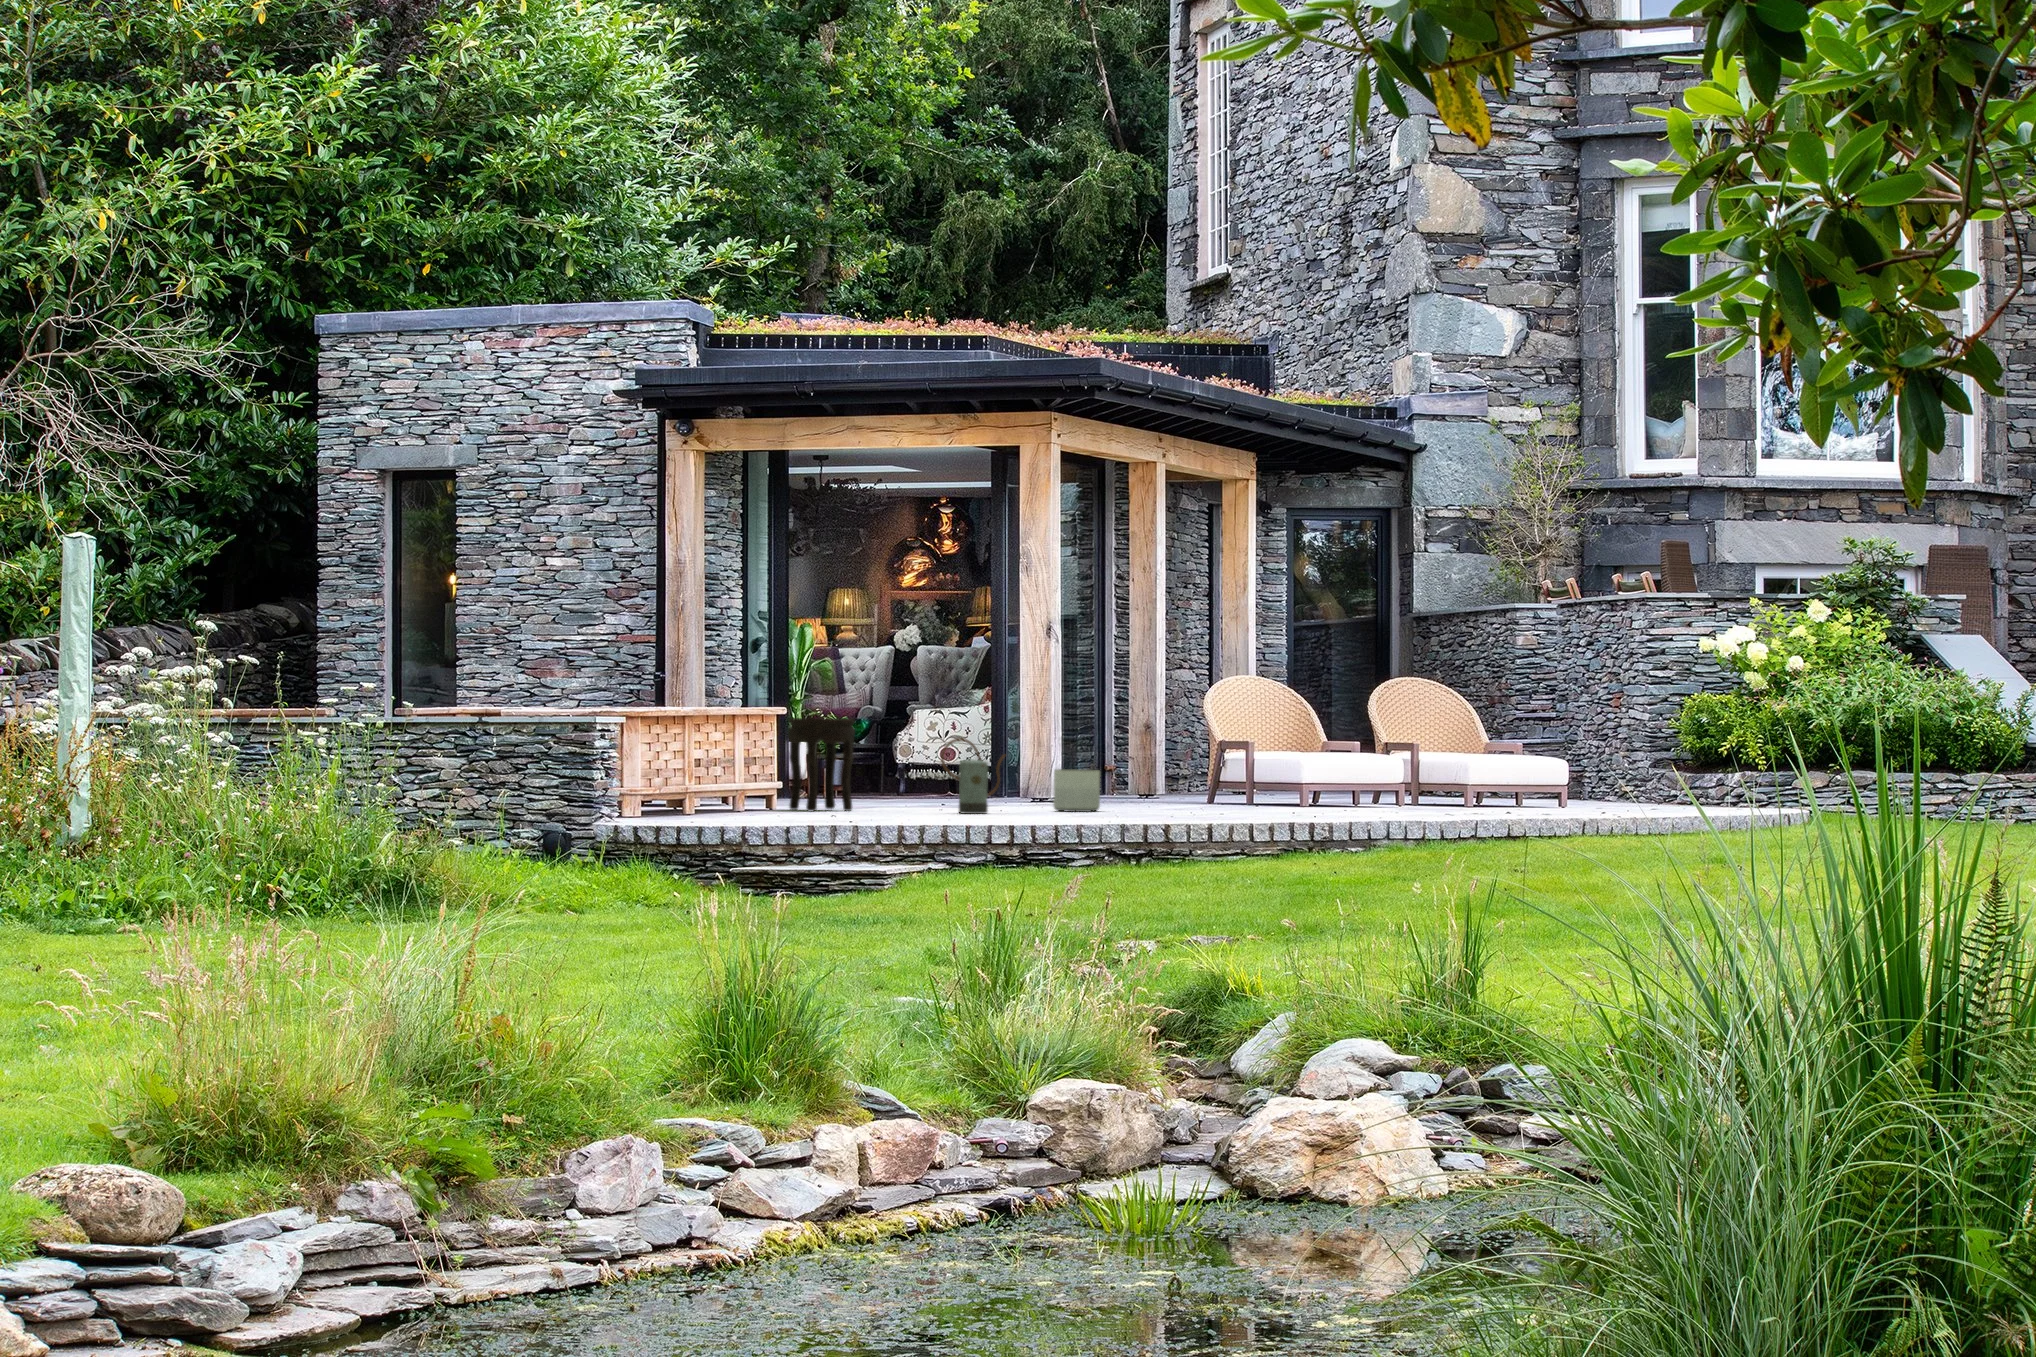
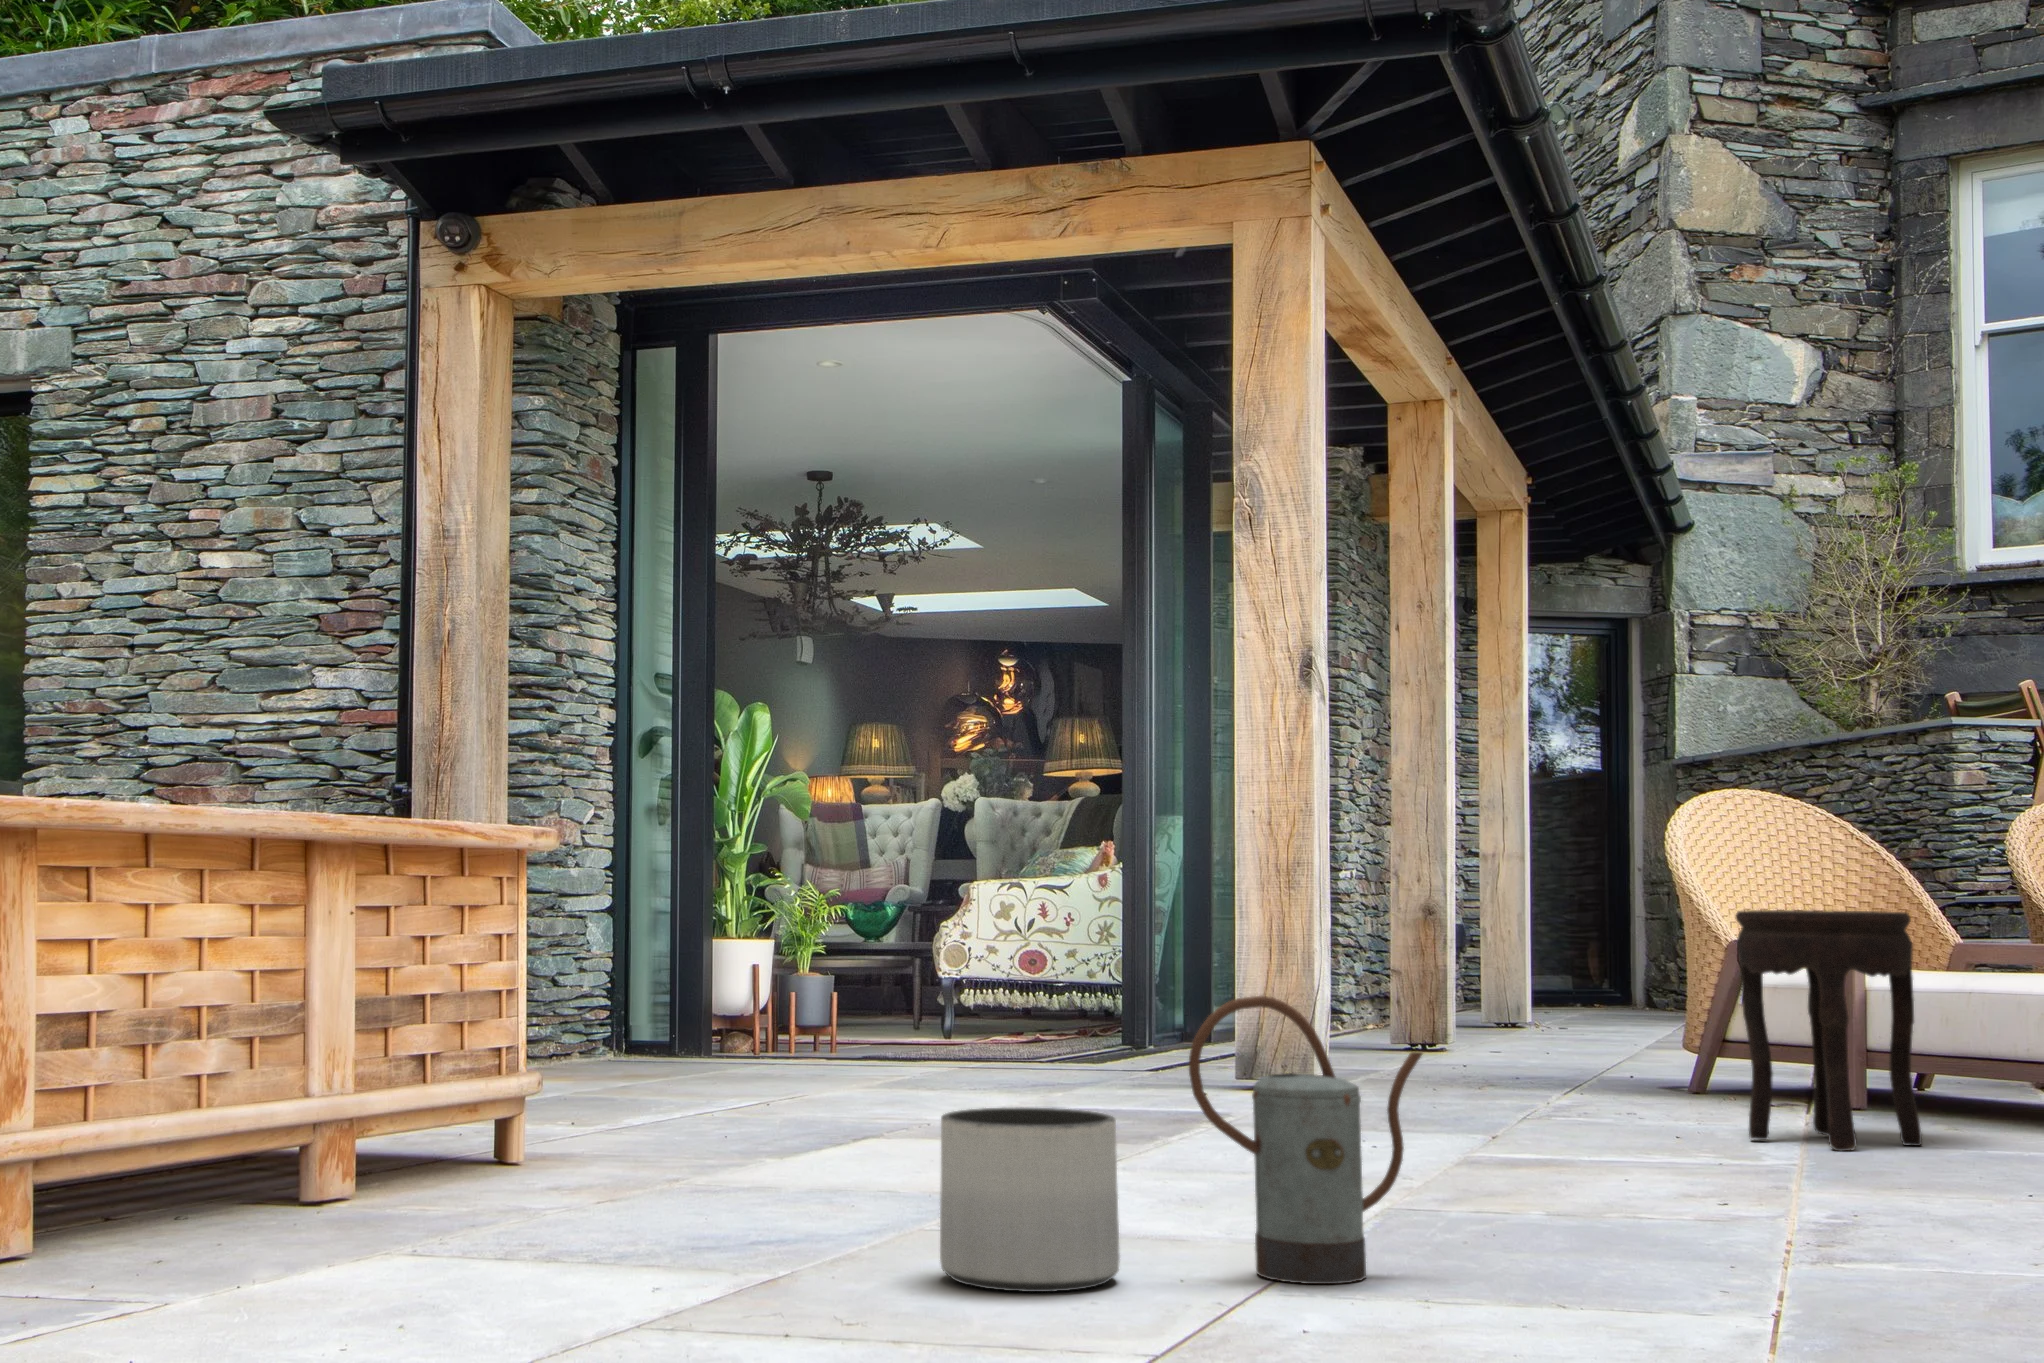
side table: present [788,718,855,811] -> present [1736,910,1922,1151]
planter: present [1053,769,1100,812] -> present [940,1108,1120,1292]

